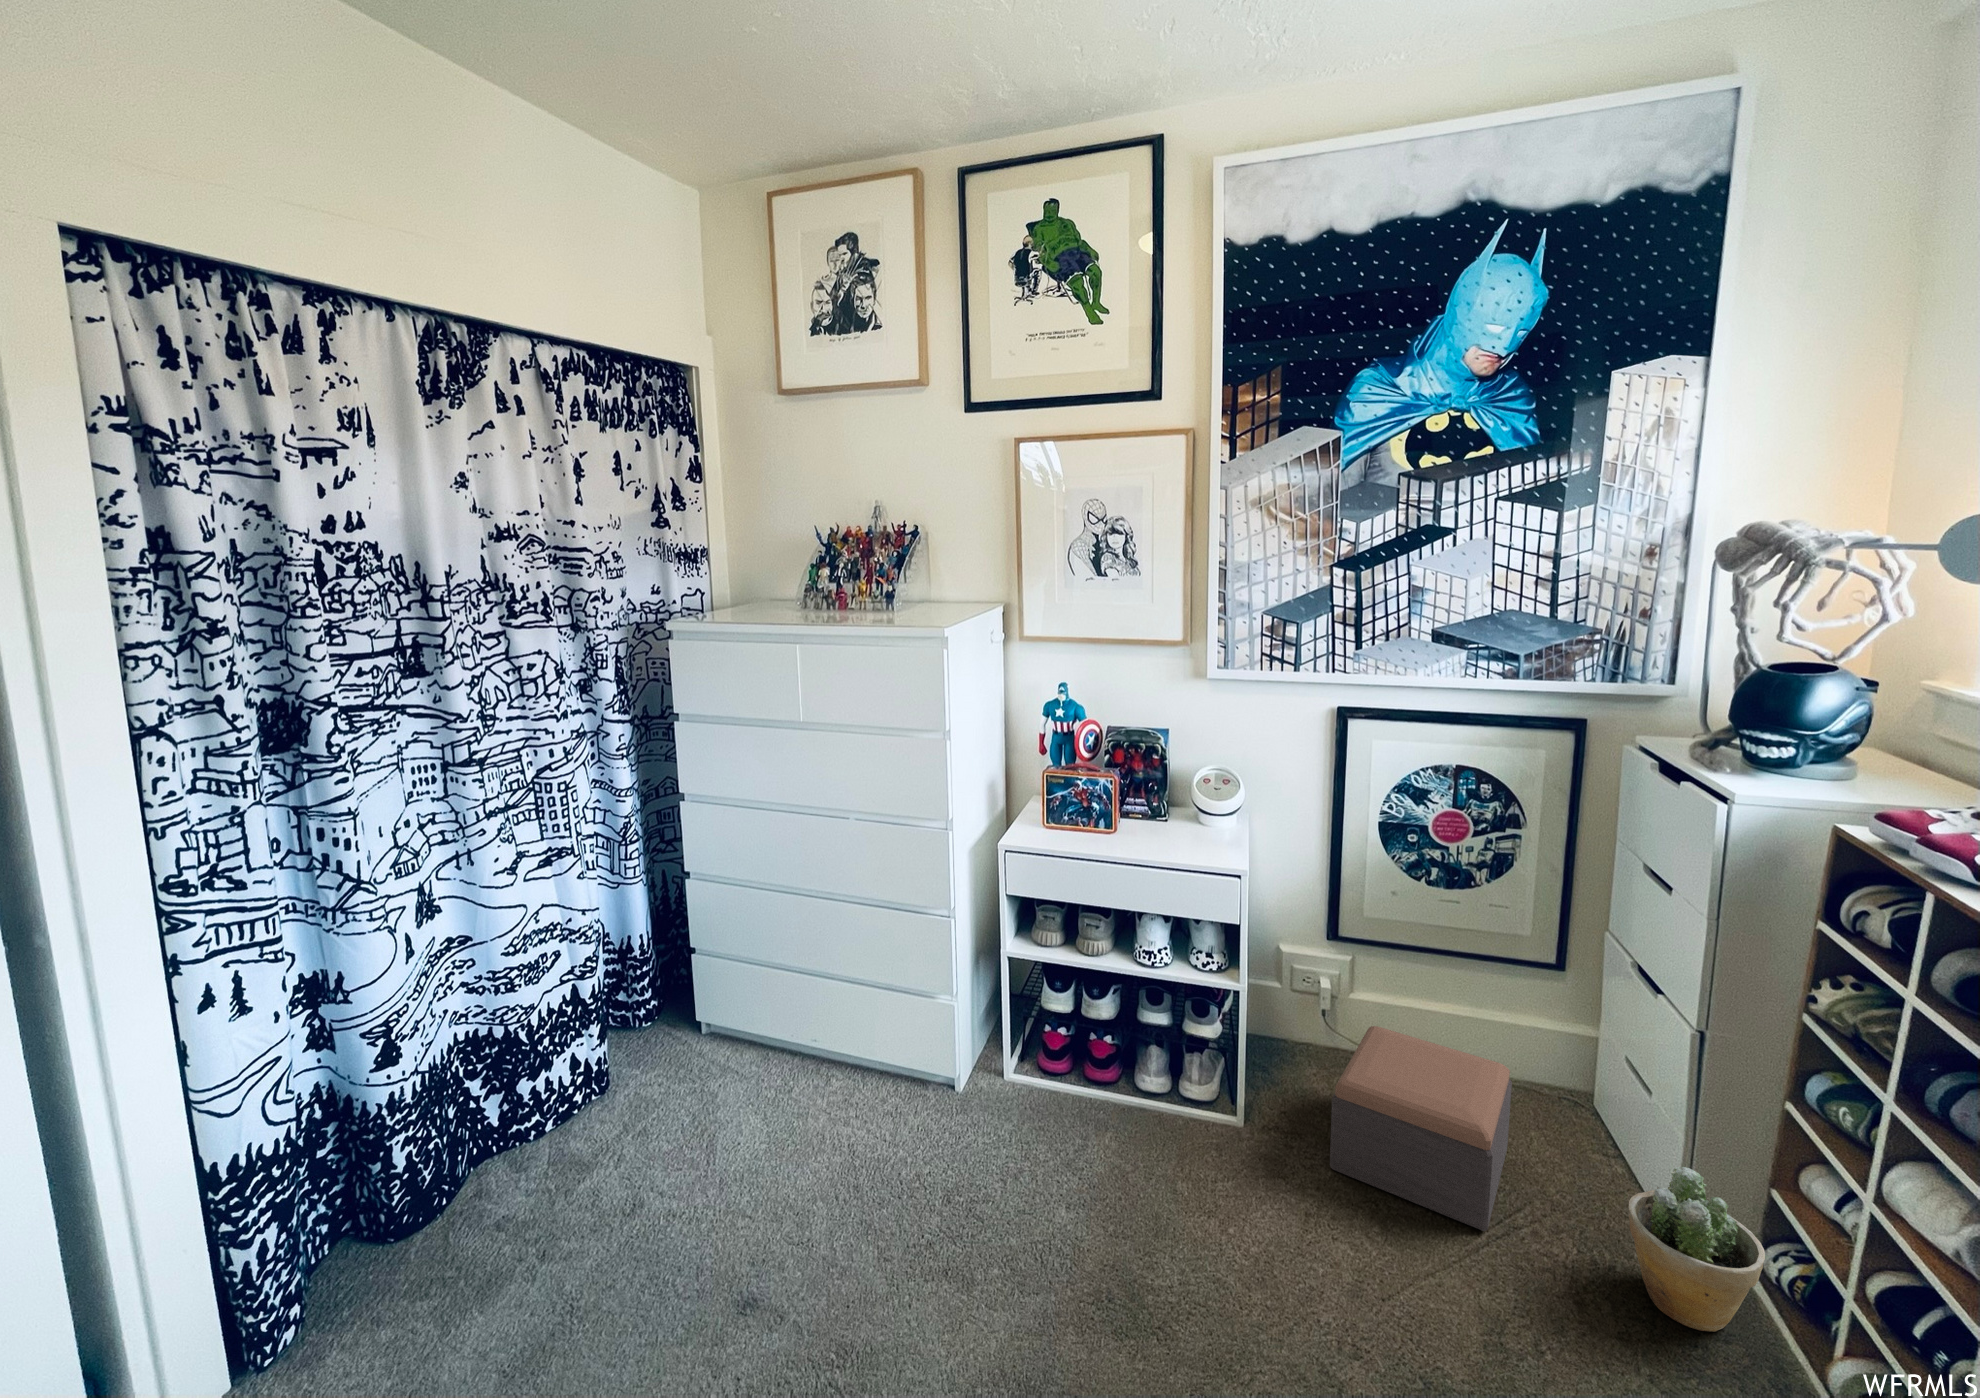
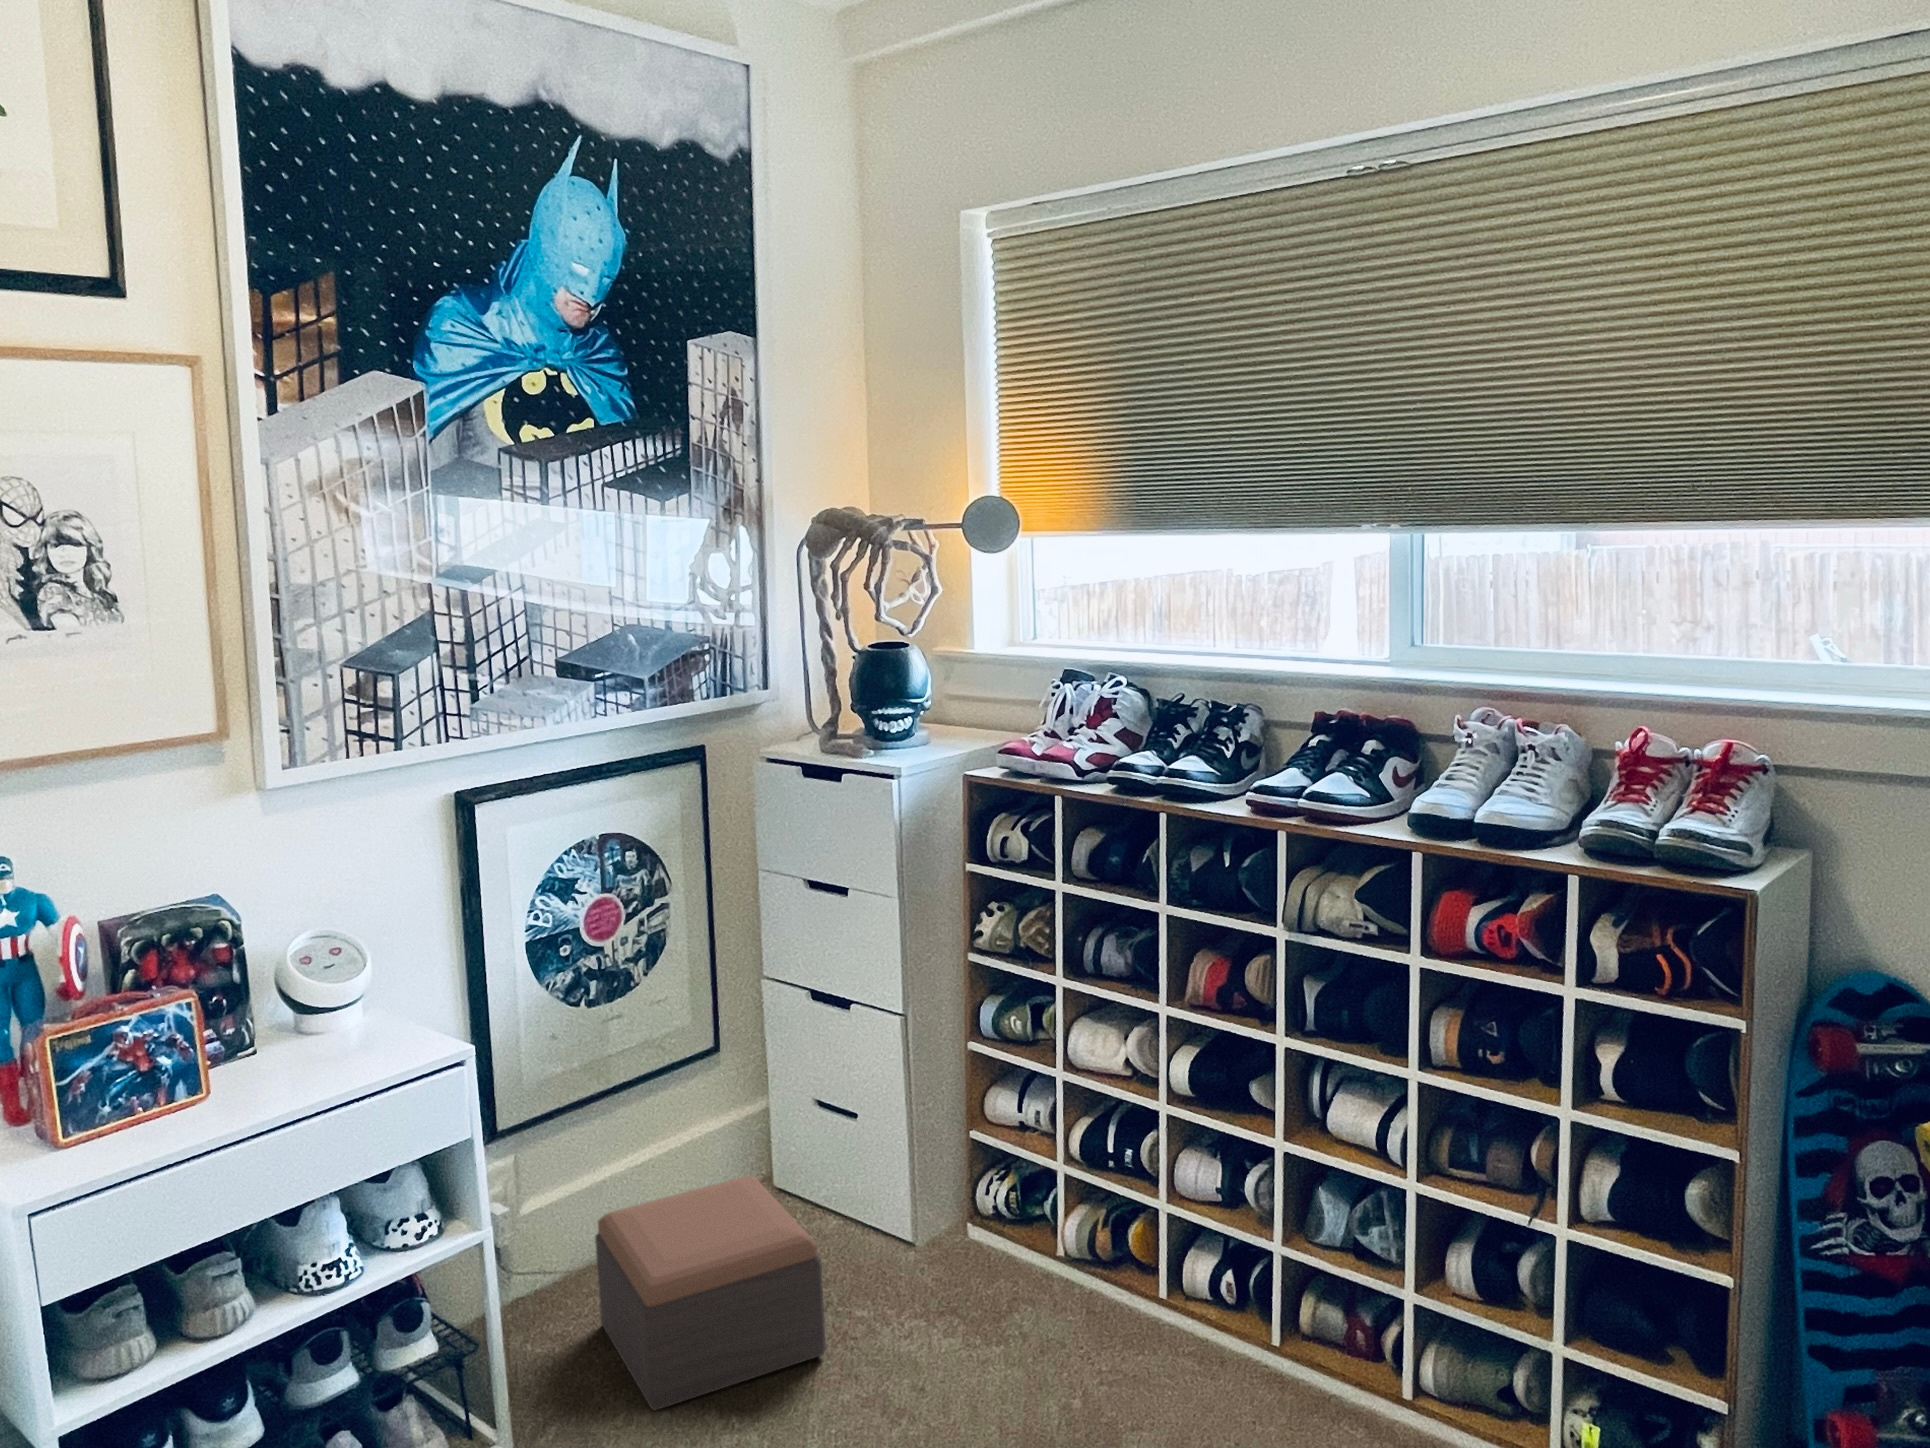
potted plant: present [1629,1167,1765,1332] -> none [921,1163,1025,1314]

